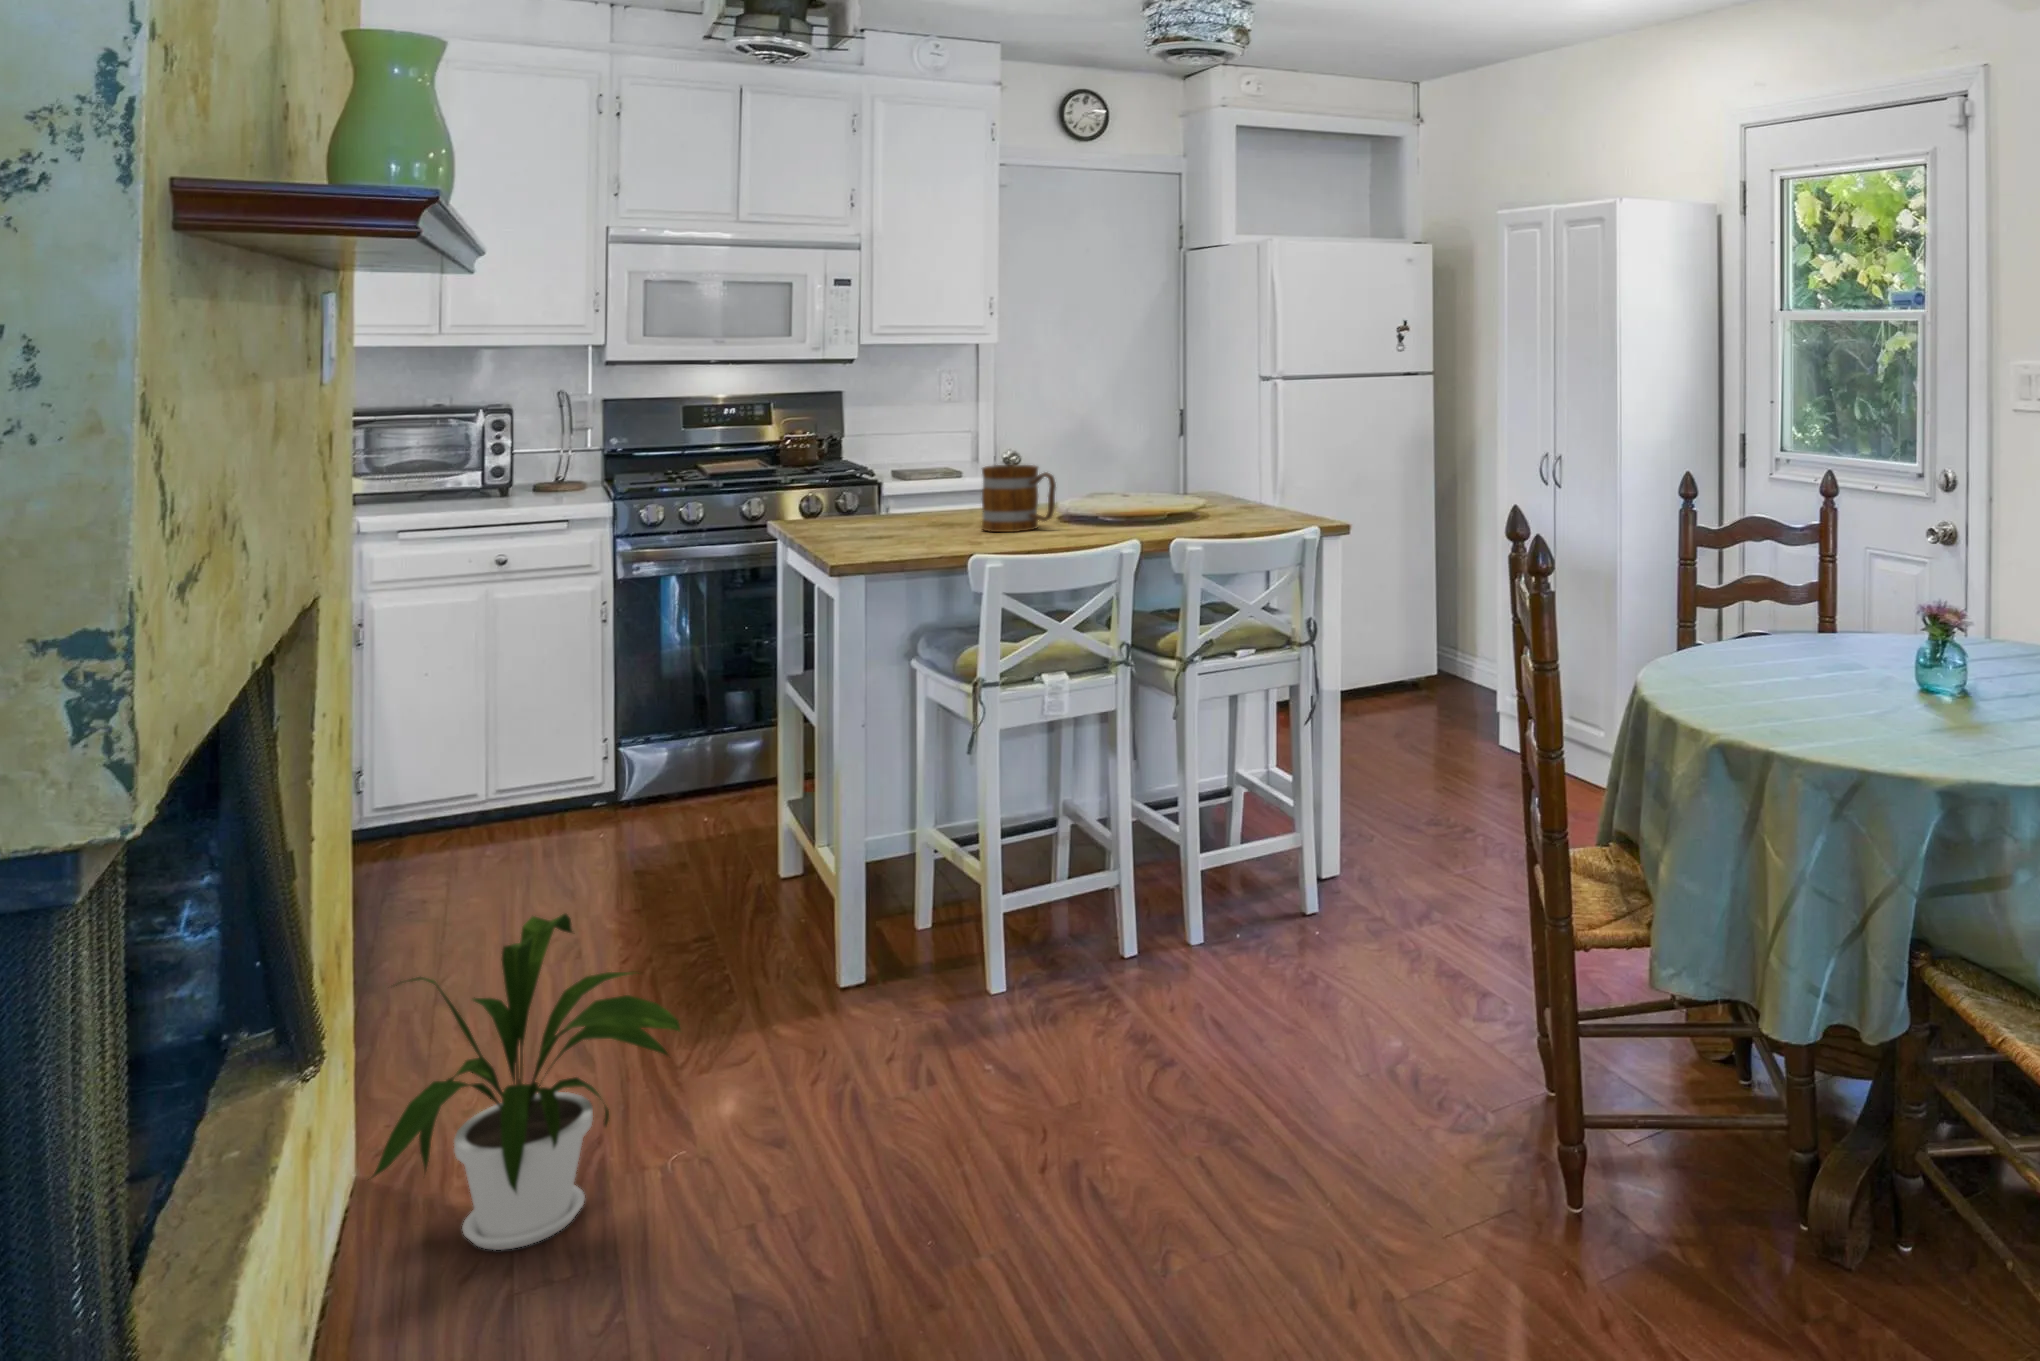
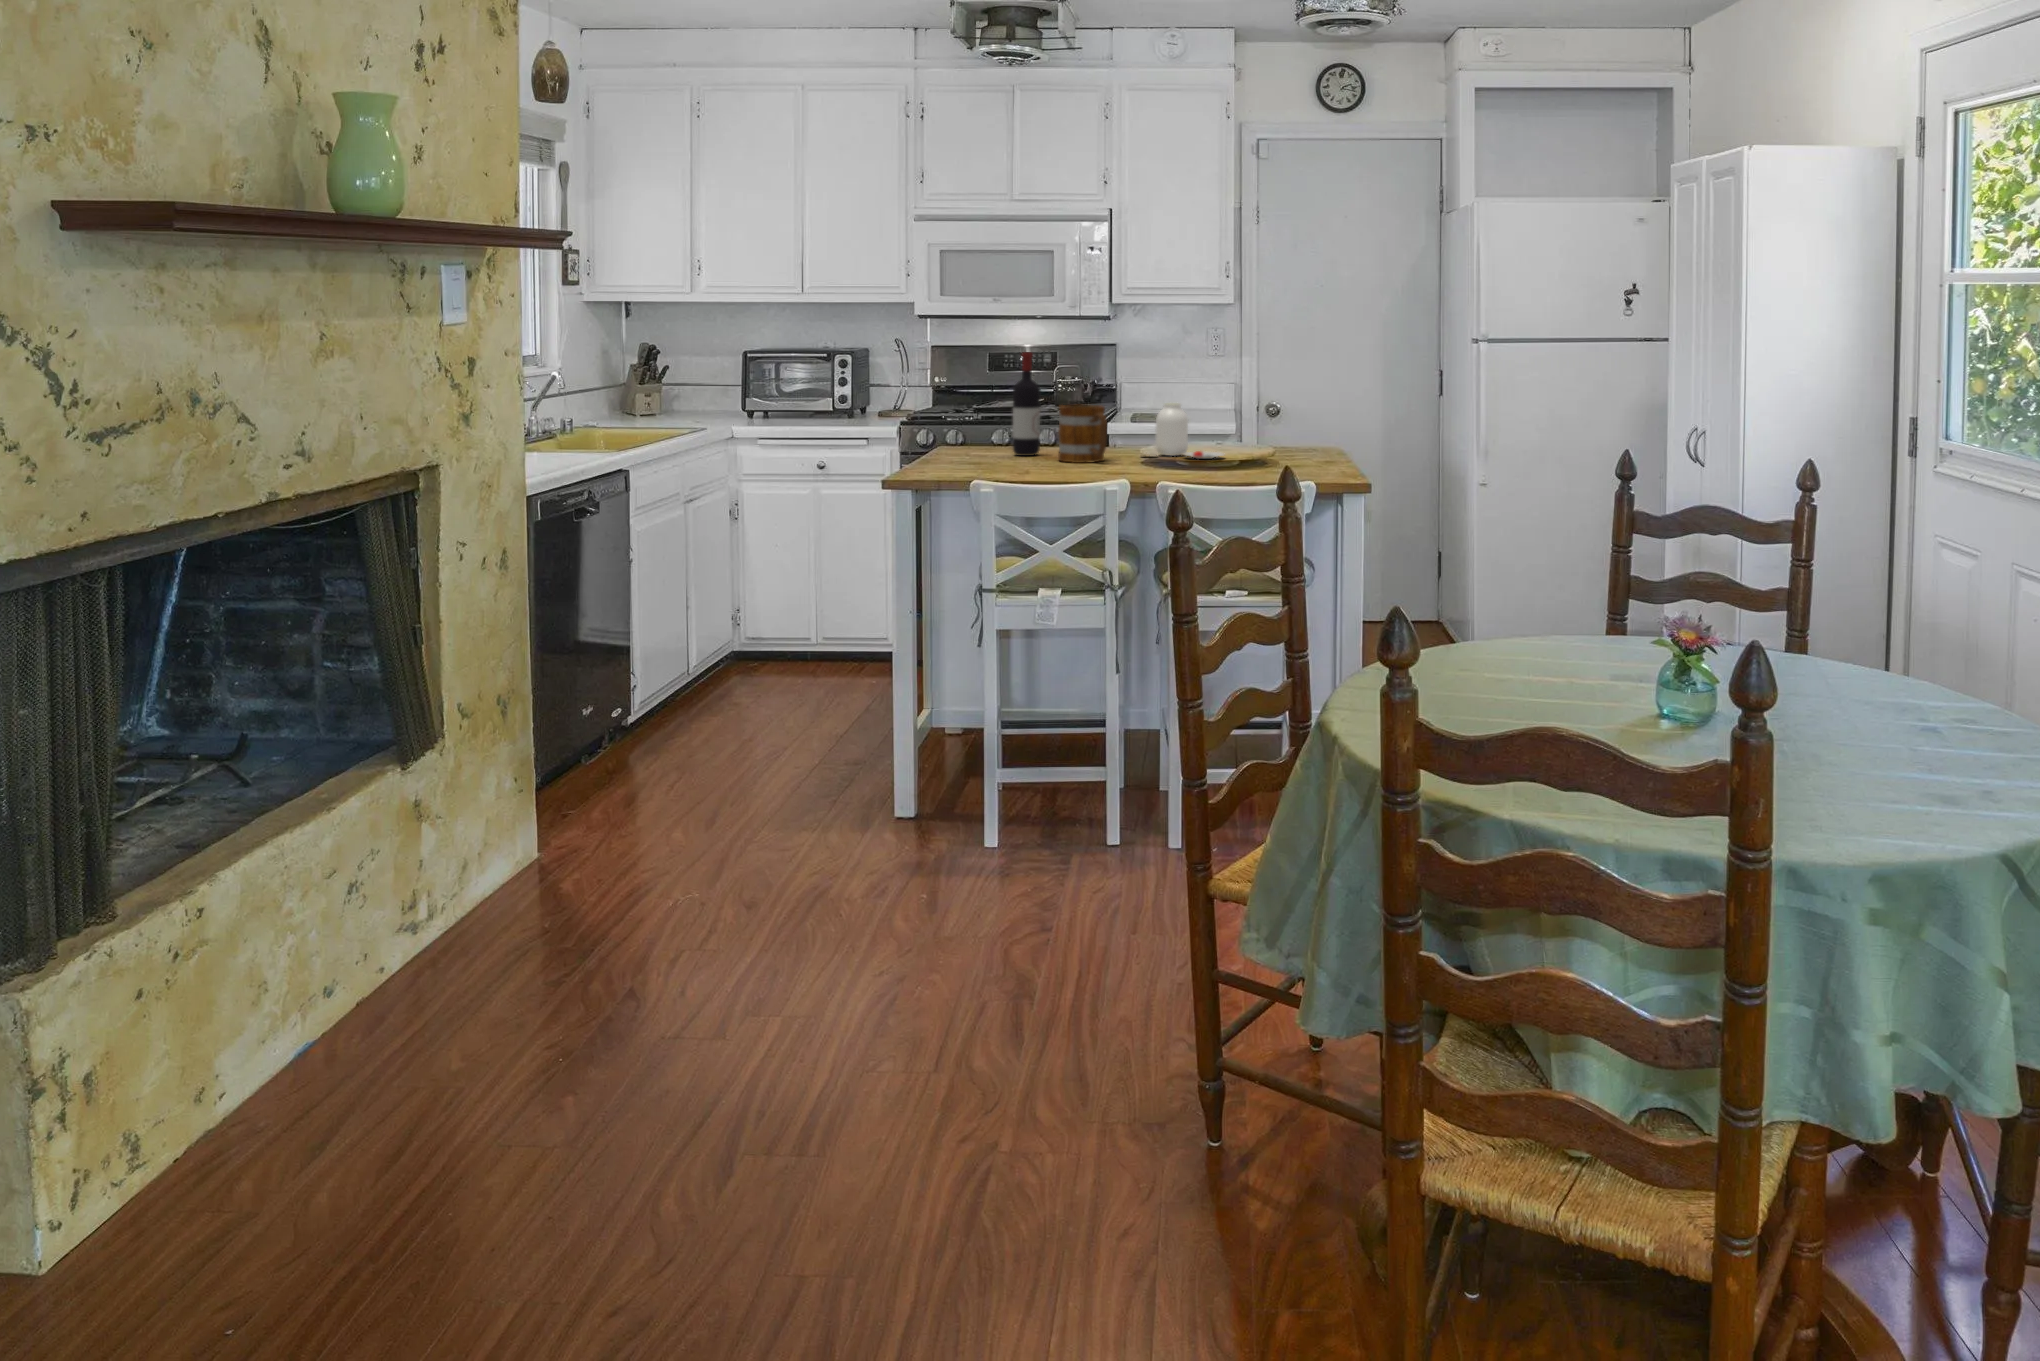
wine bottle: none [902,406,936,531] -> present [1012,352,1041,456]
jar: none [1056,458,1154,520] -> present [1149,403,1224,459]
house plant: present [368,914,680,1250] -> none [428,706,660,934]

